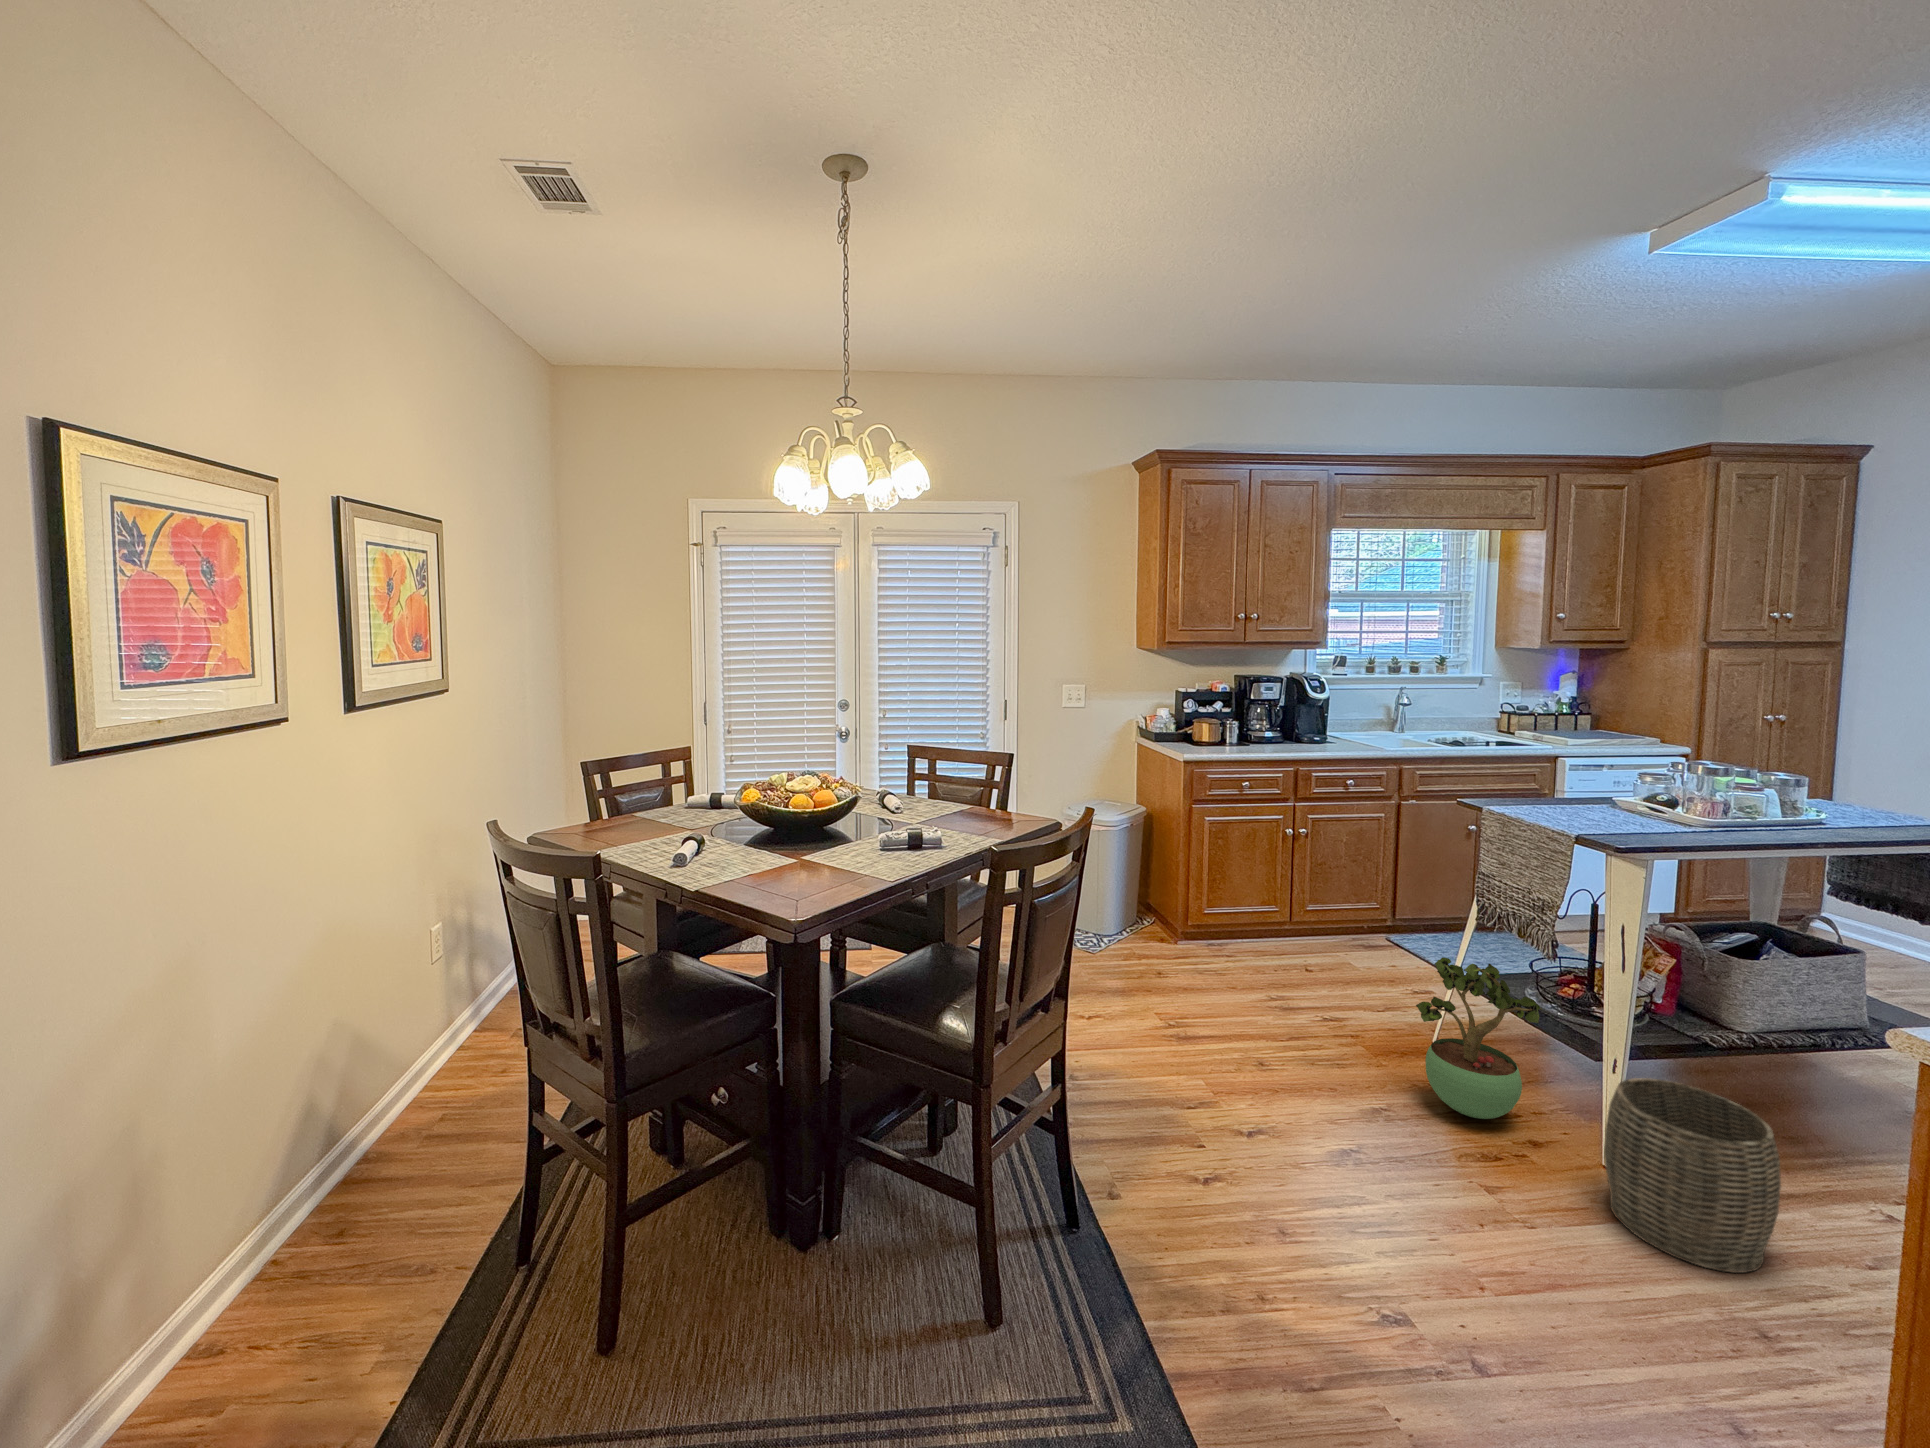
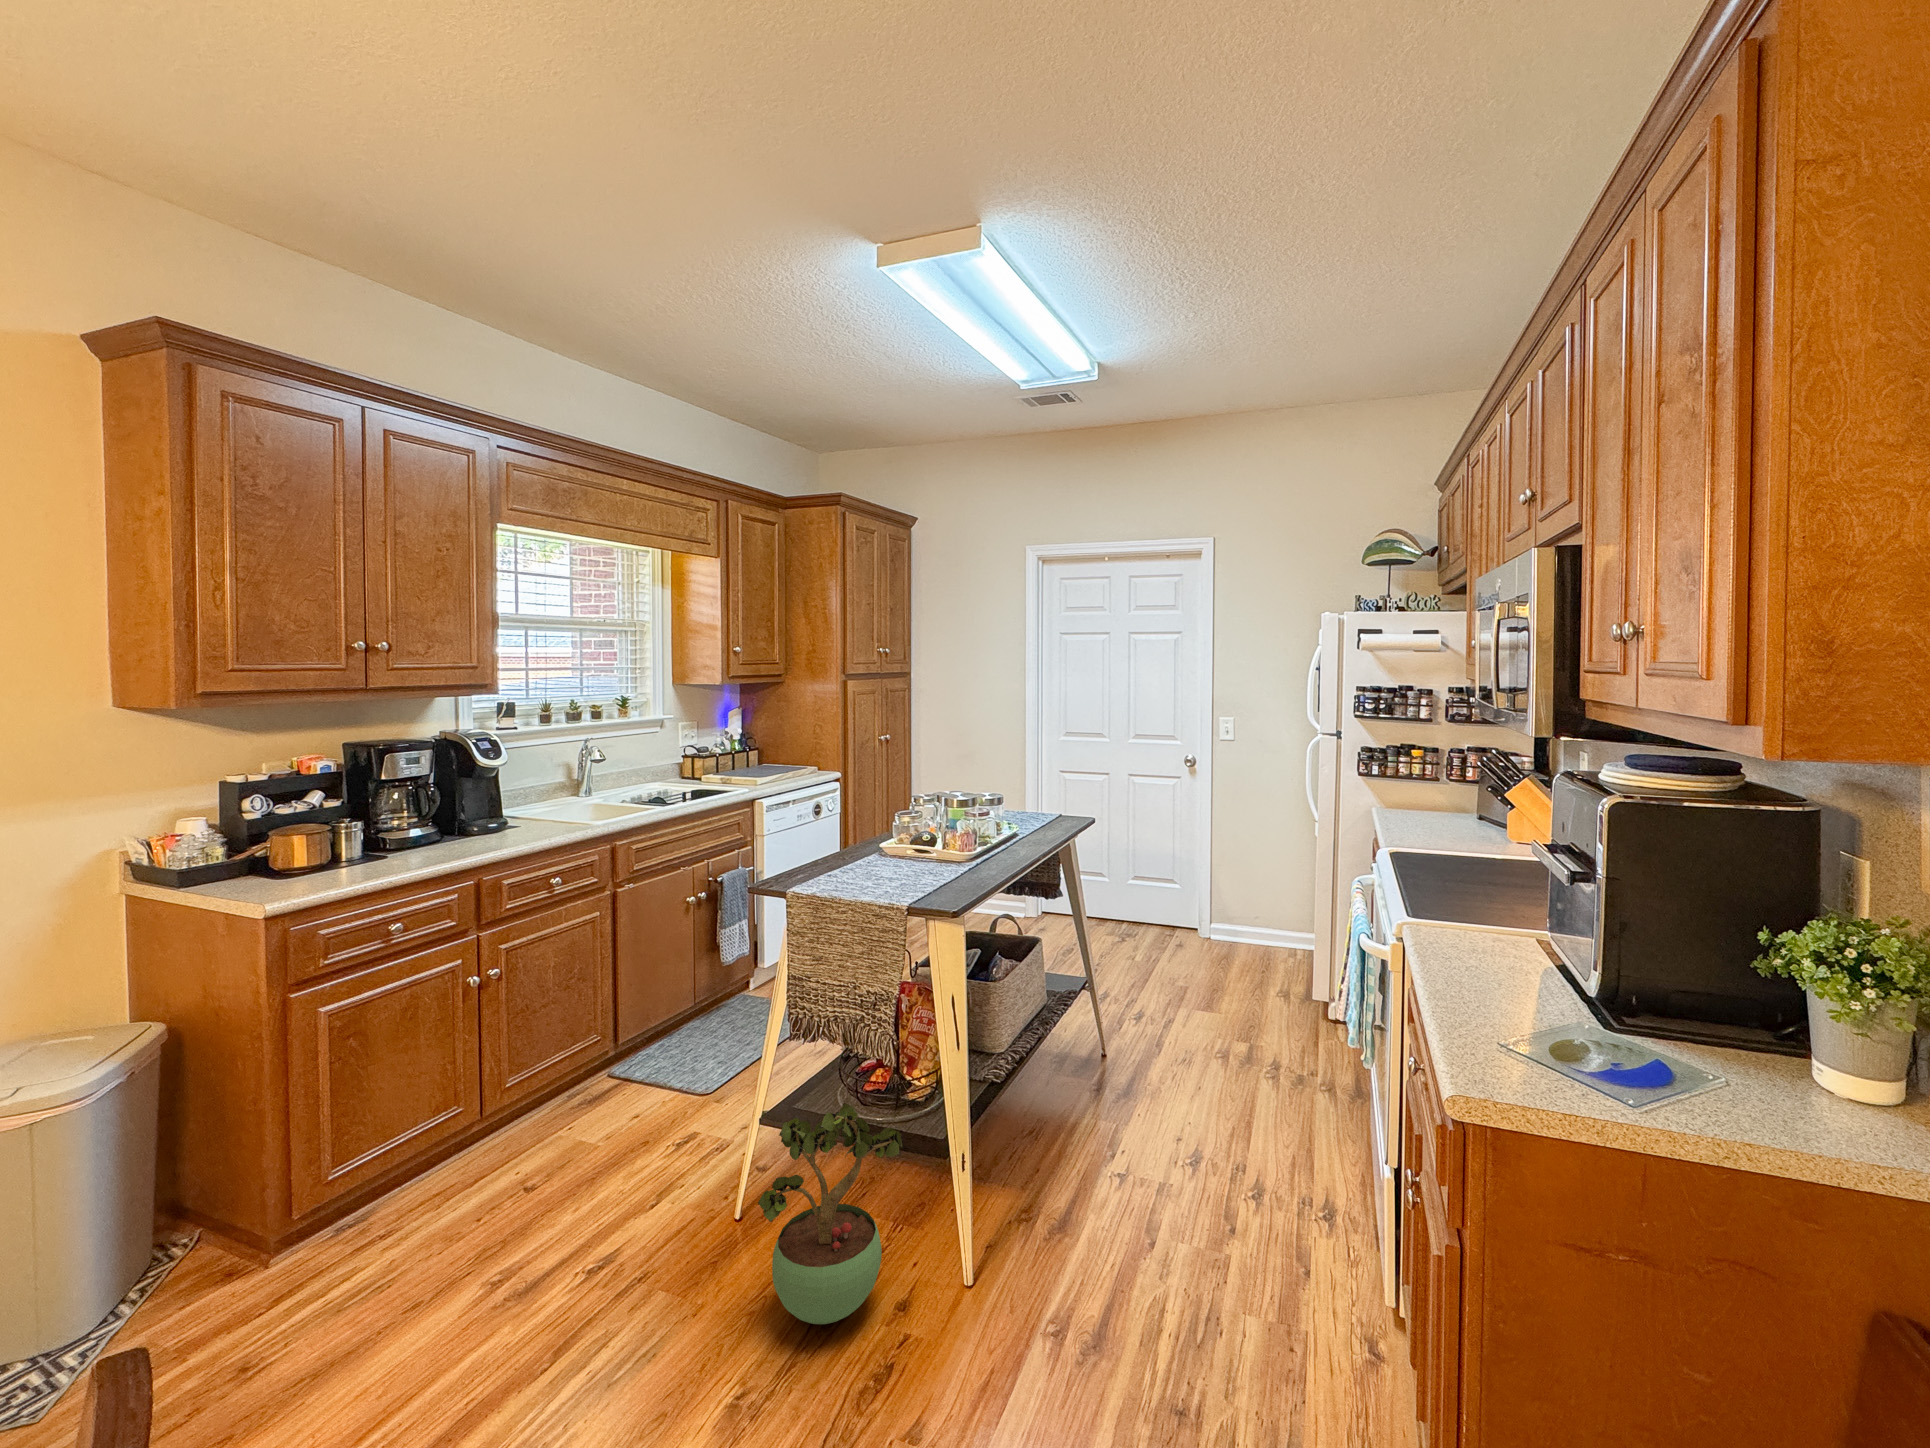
woven basket: present [1604,1078,1781,1273] -> none [988,1150,1127,1370]

